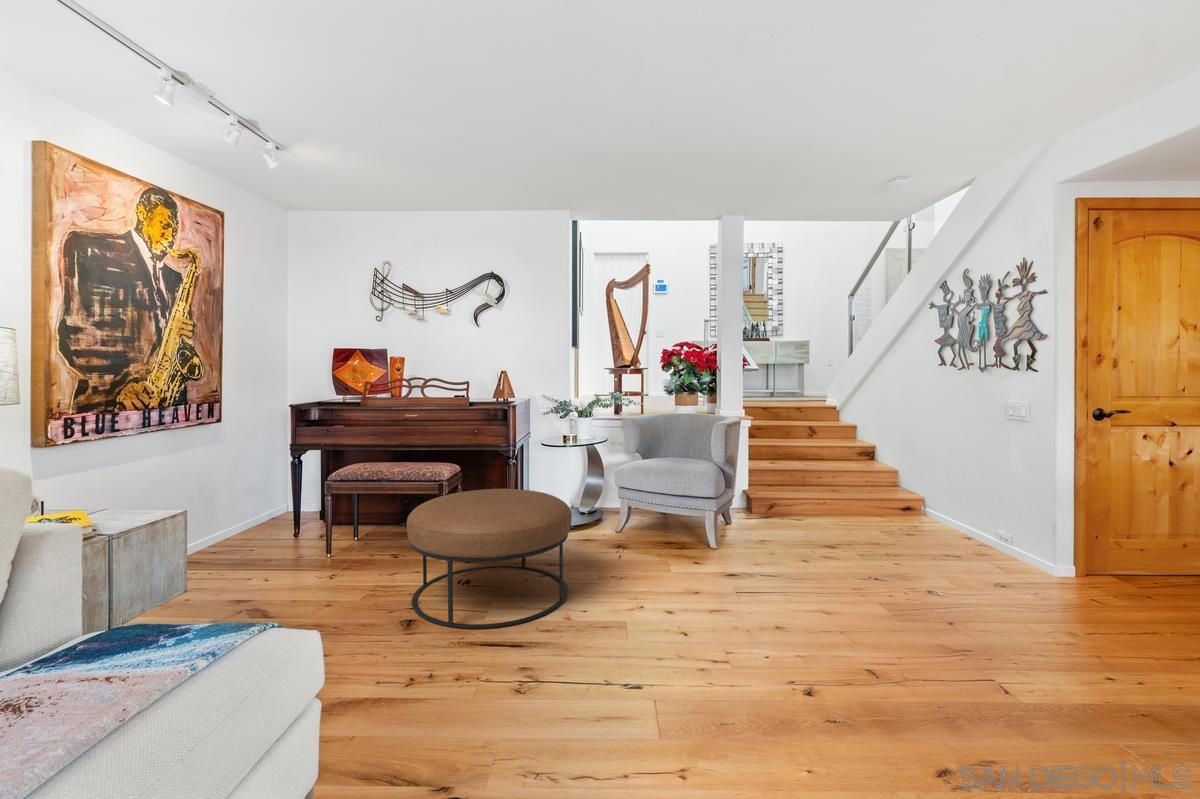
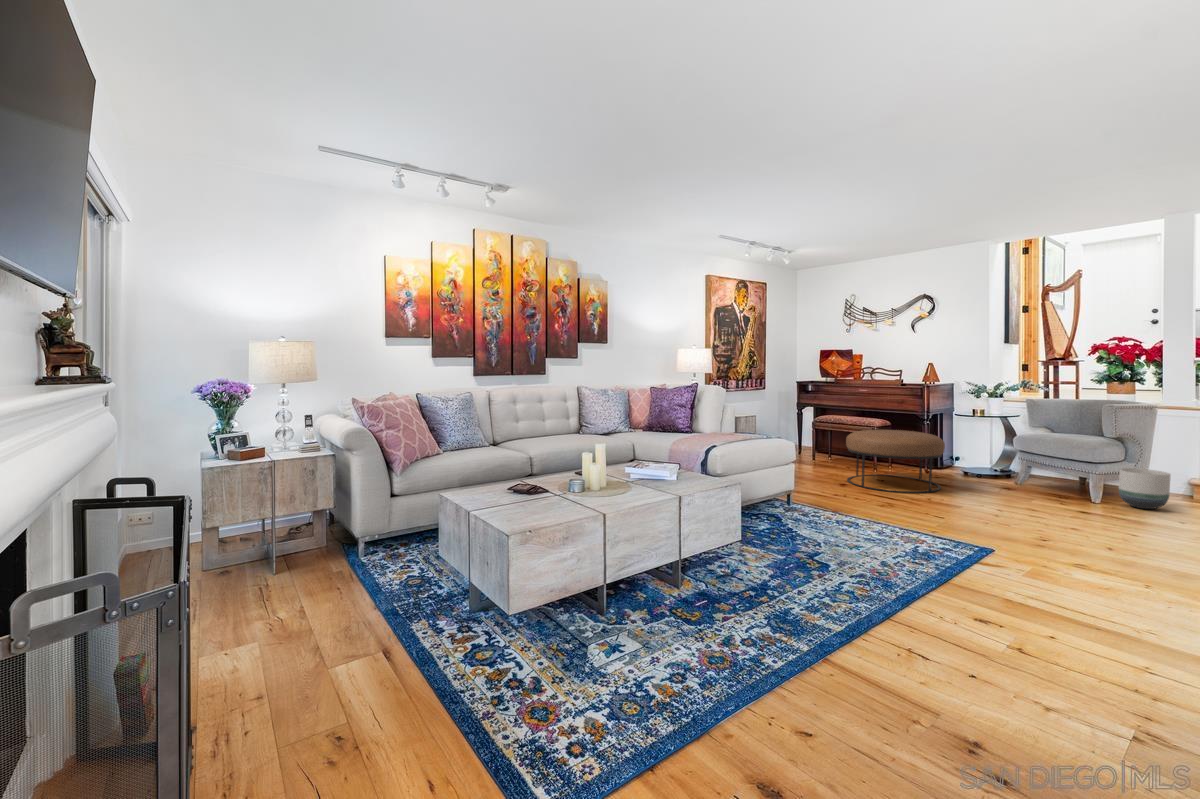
planter: none [751,506,800,560] -> present [1119,468,1170,509]

